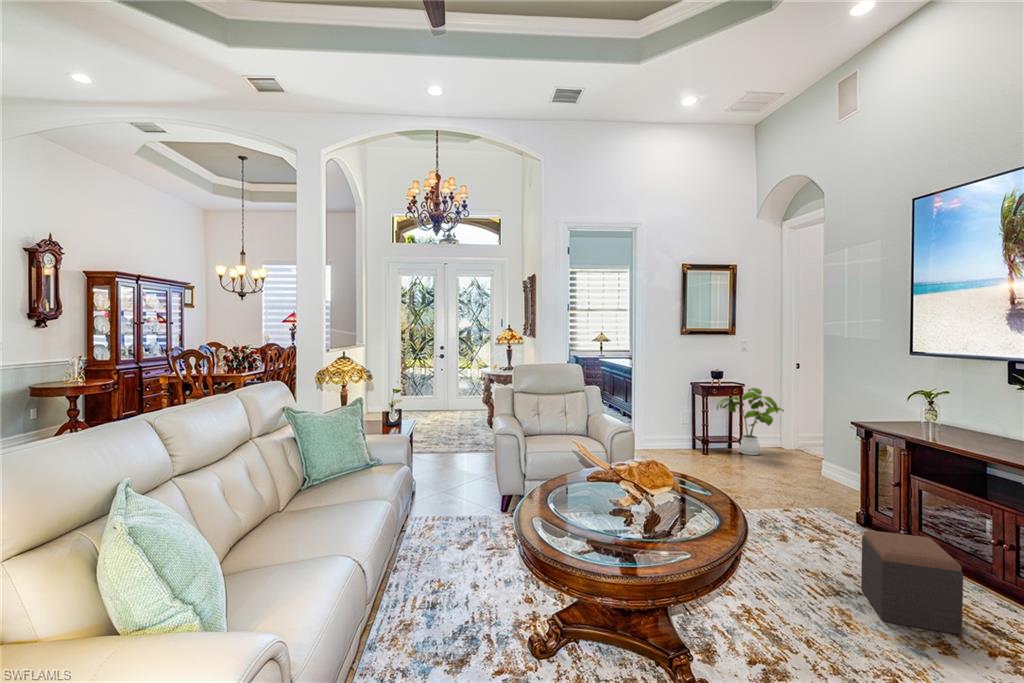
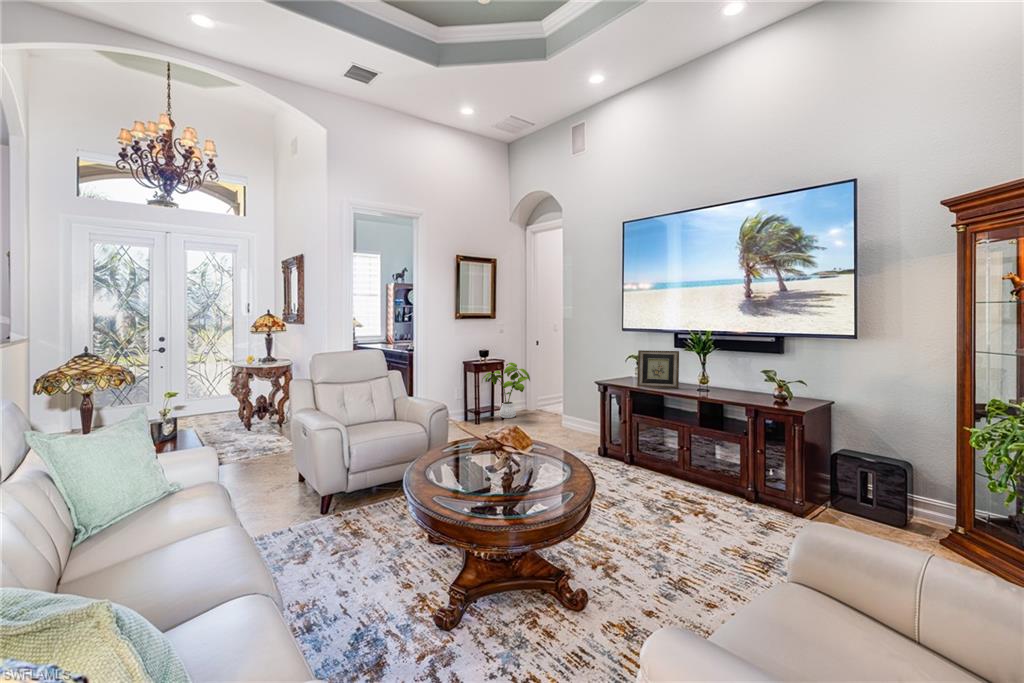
picture frame: none [918,383,1004,447] -> present [637,350,679,388]
footstool: present [861,530,963,635] -> none [624,453,682,515]

